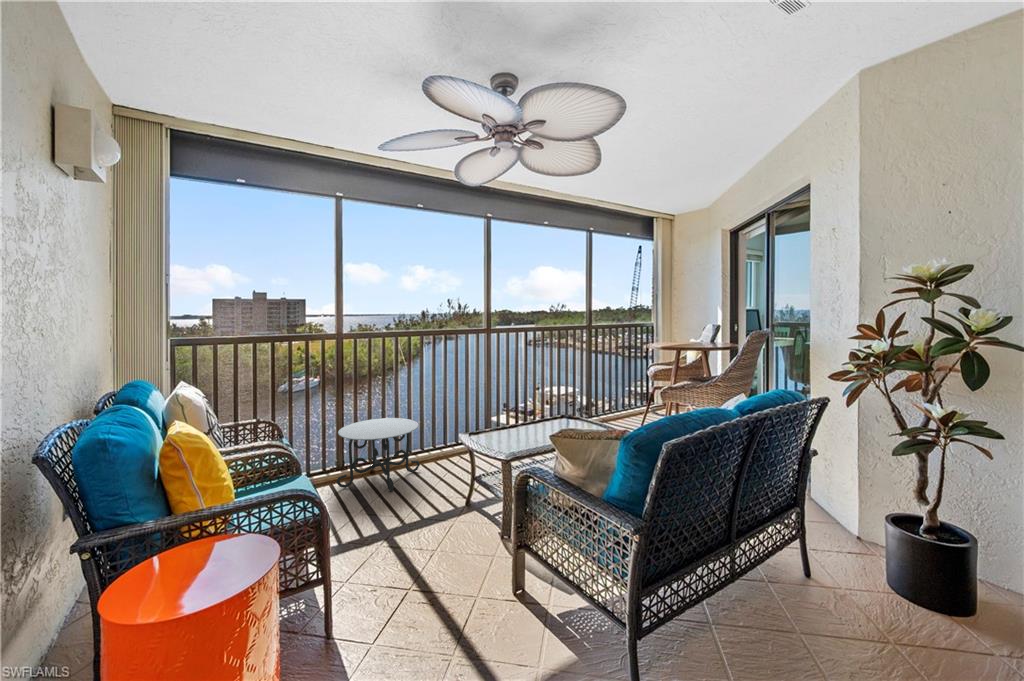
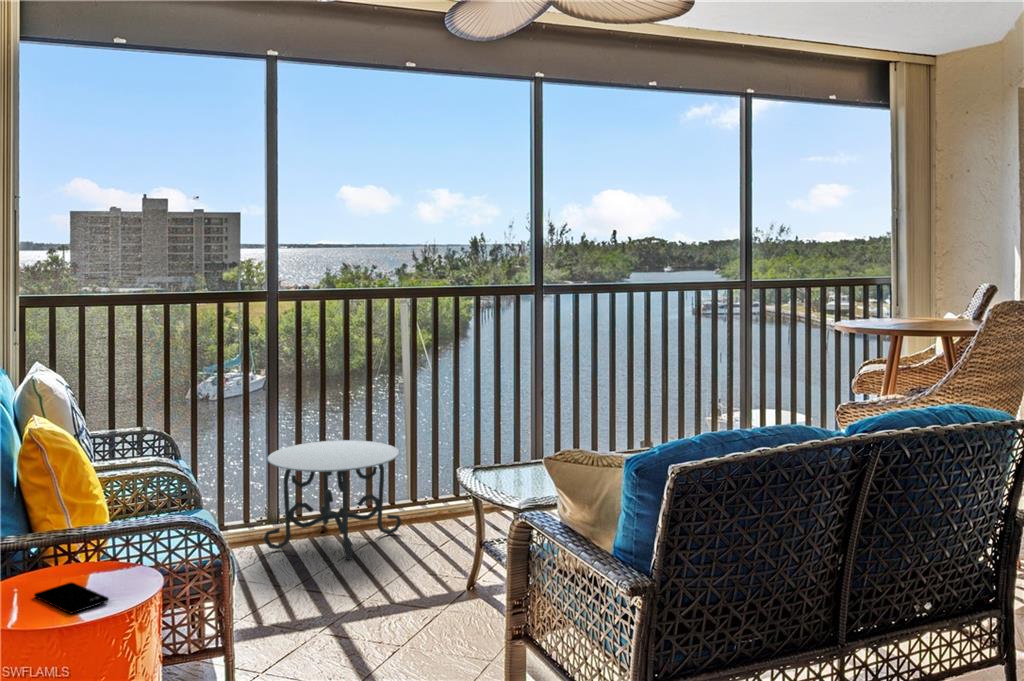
smartphone: none [170,557,235,592] -> present [34,582,109,614]

